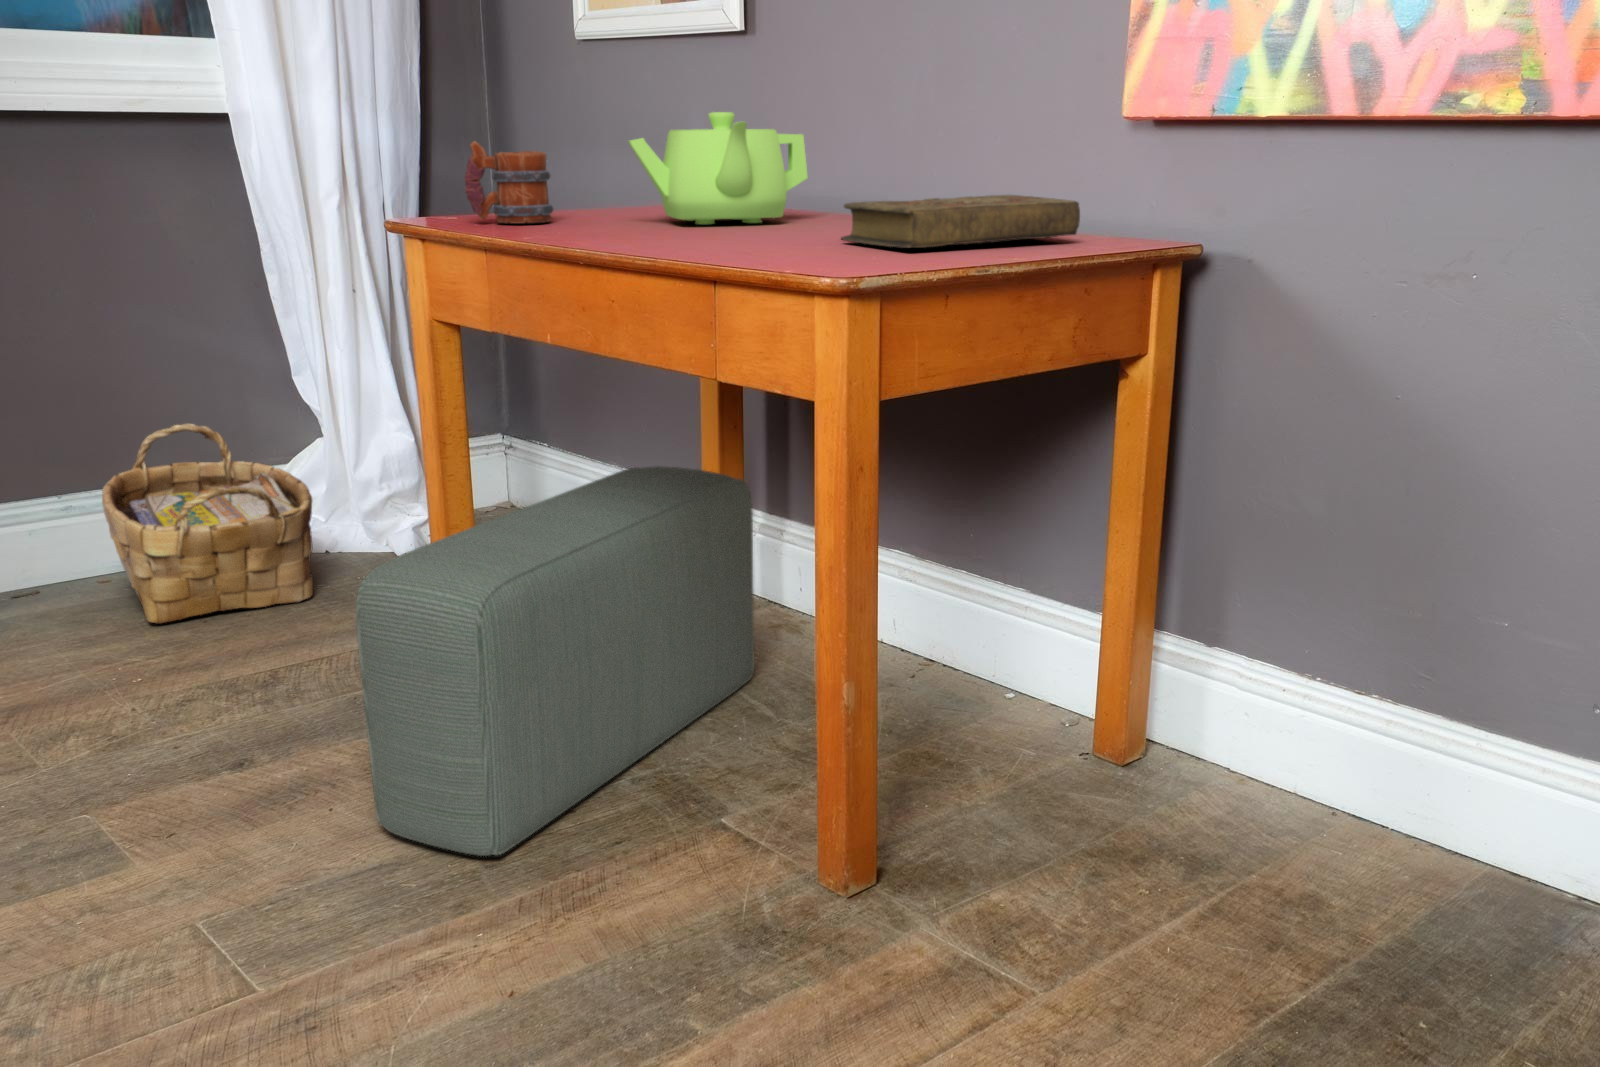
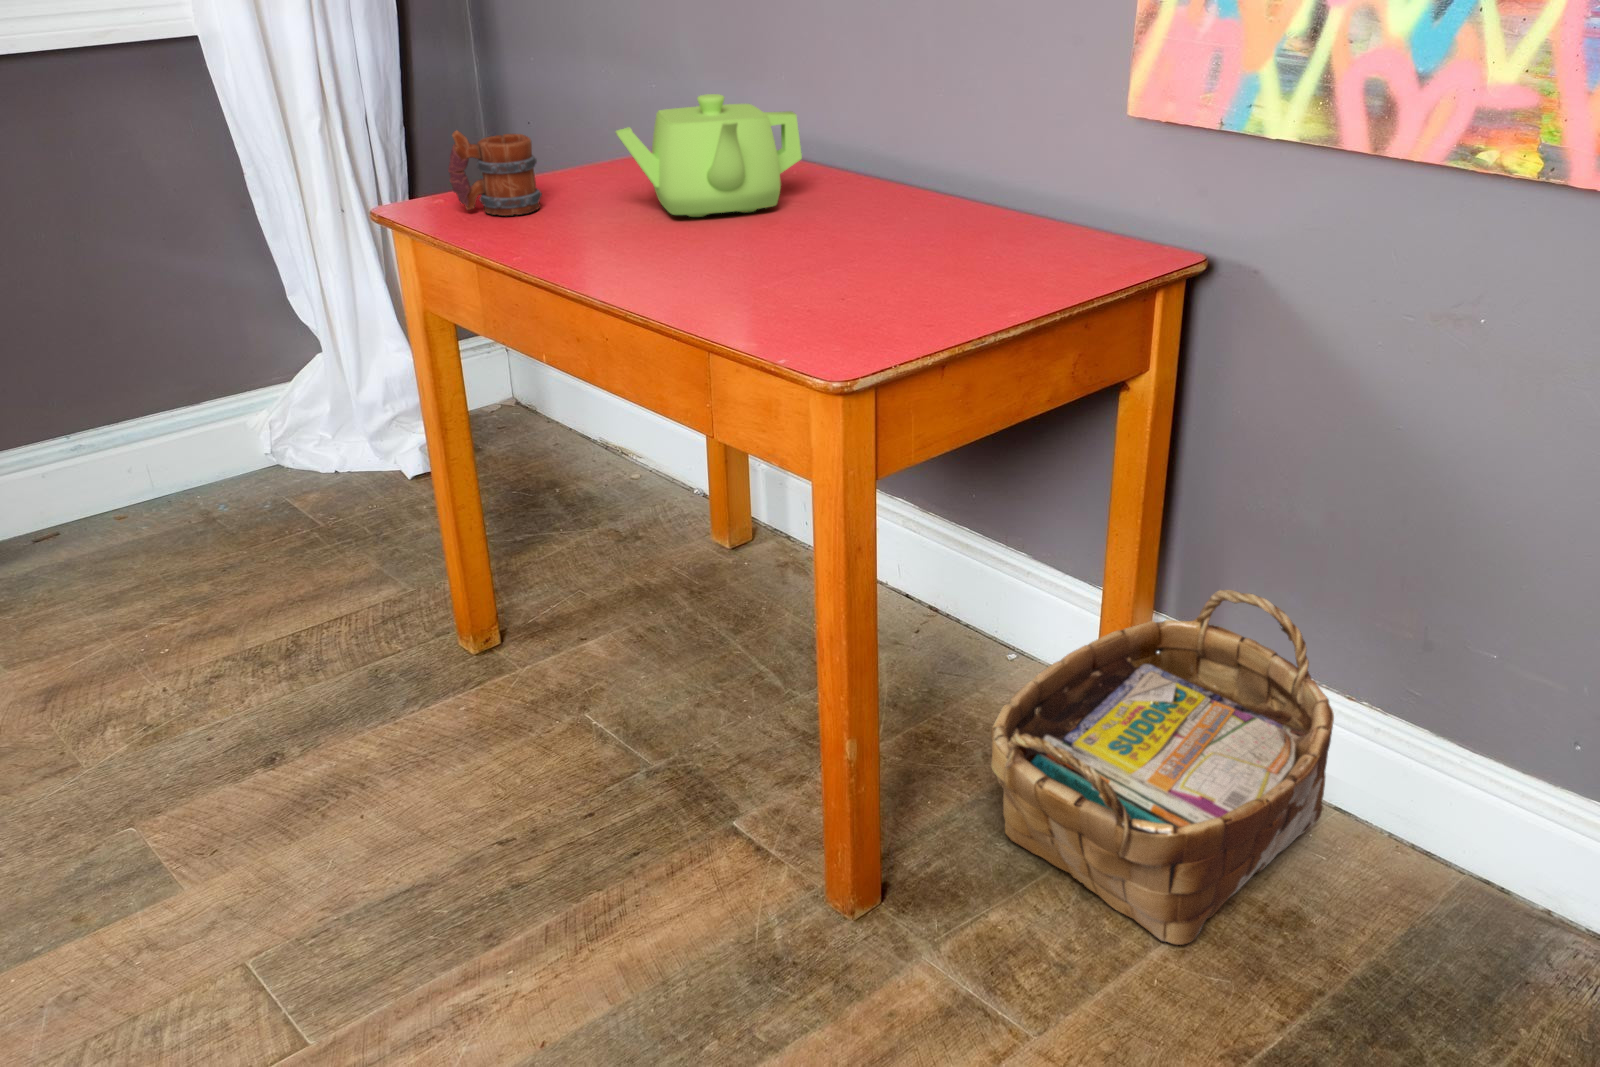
book: present [841,195,1080,248] -> none [837,205,1082,301]
woven basket: present [102,424,313,624] -> present [991,590,1334,945]
pouf: present [356,466,754,856] -> none [372,442,760,876]

